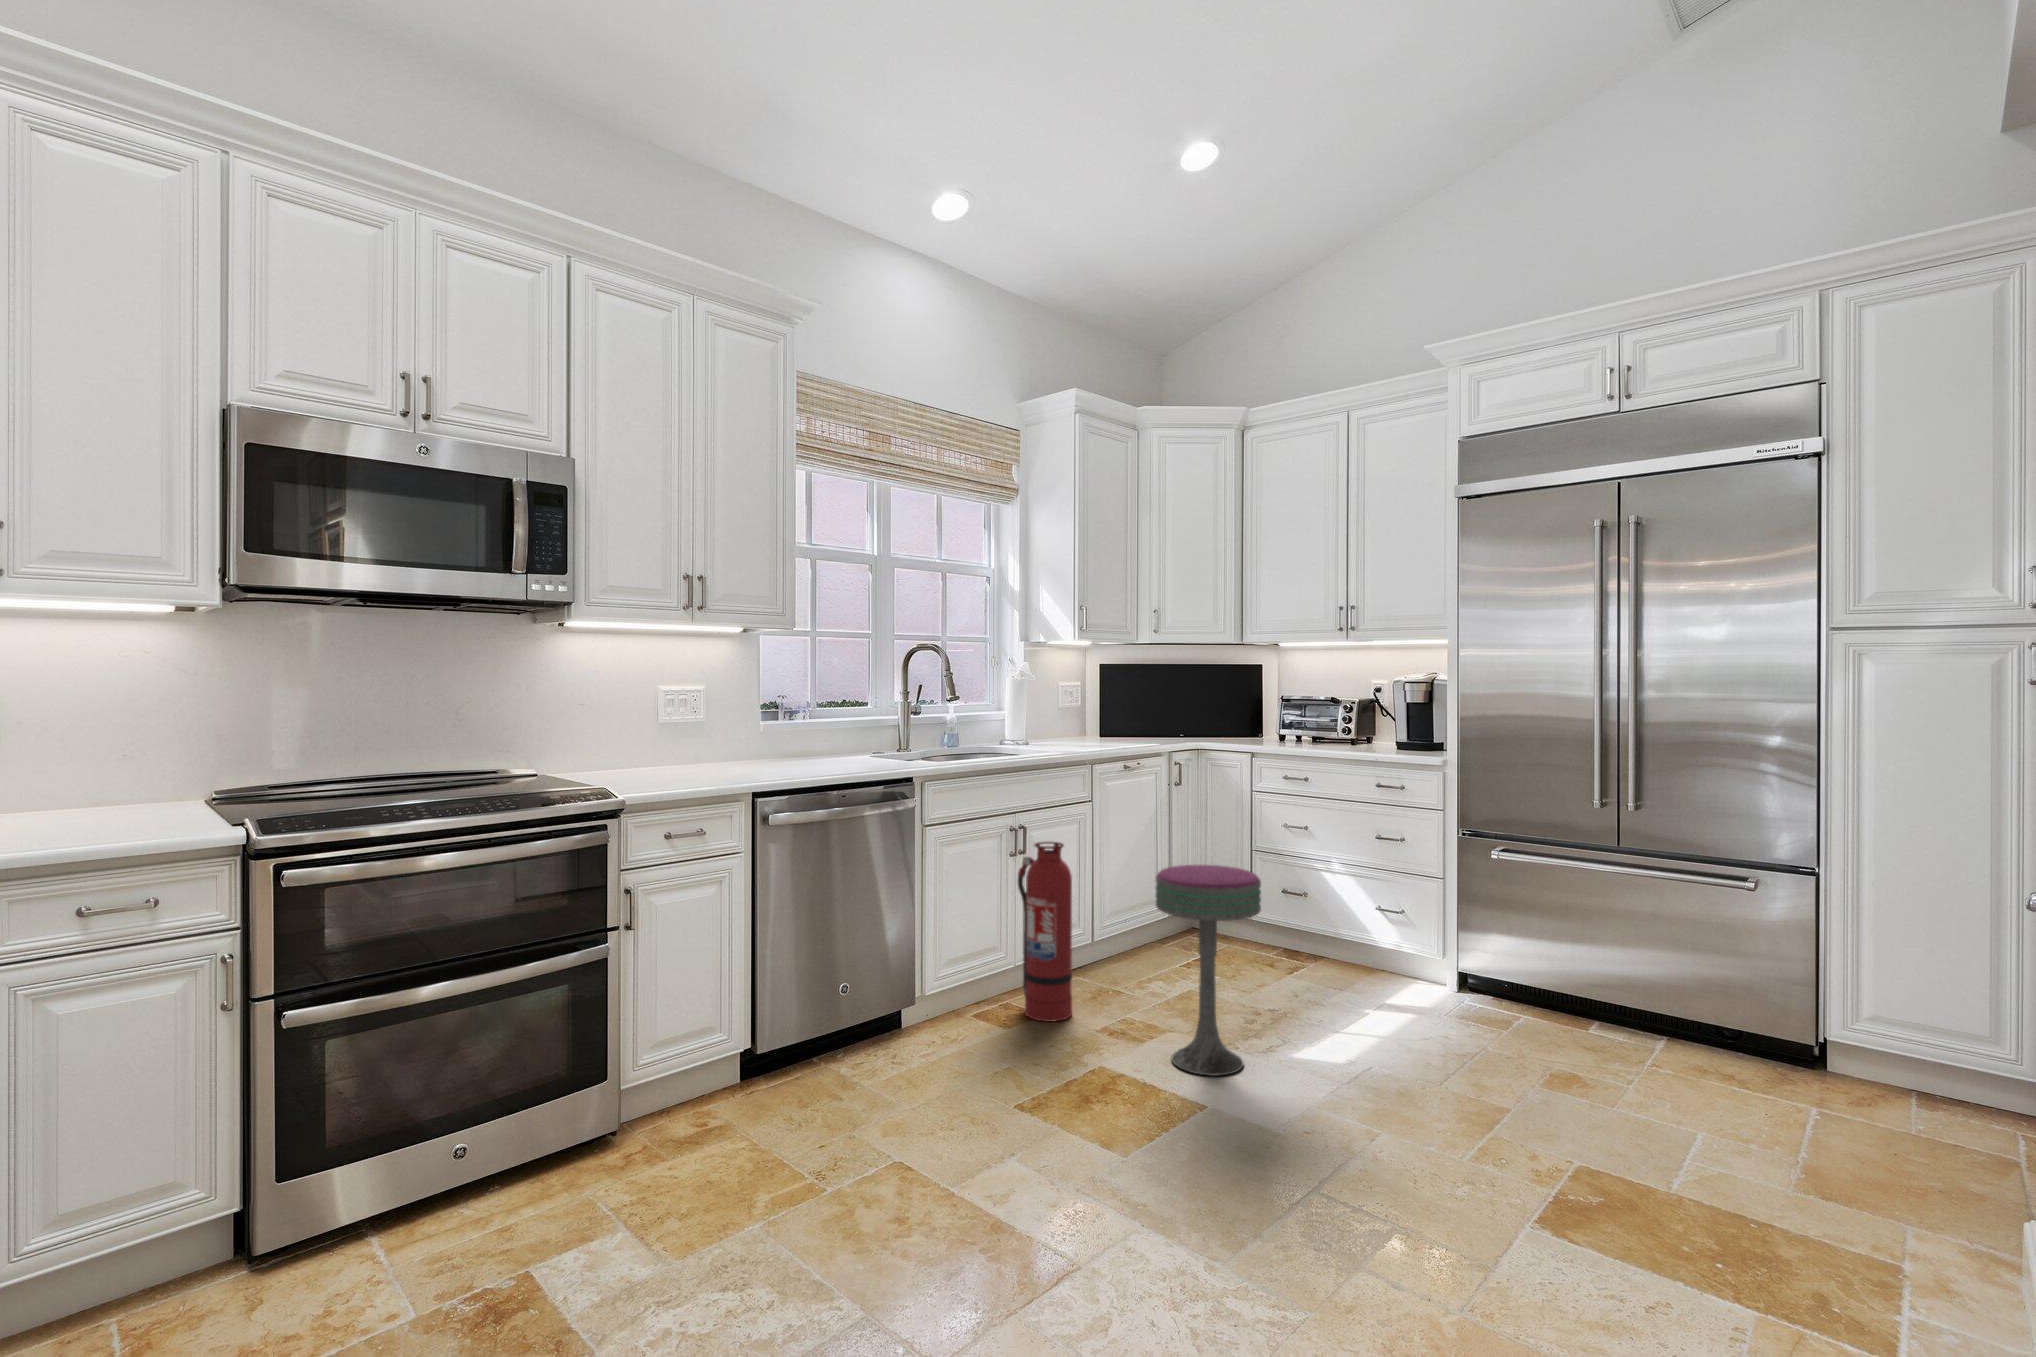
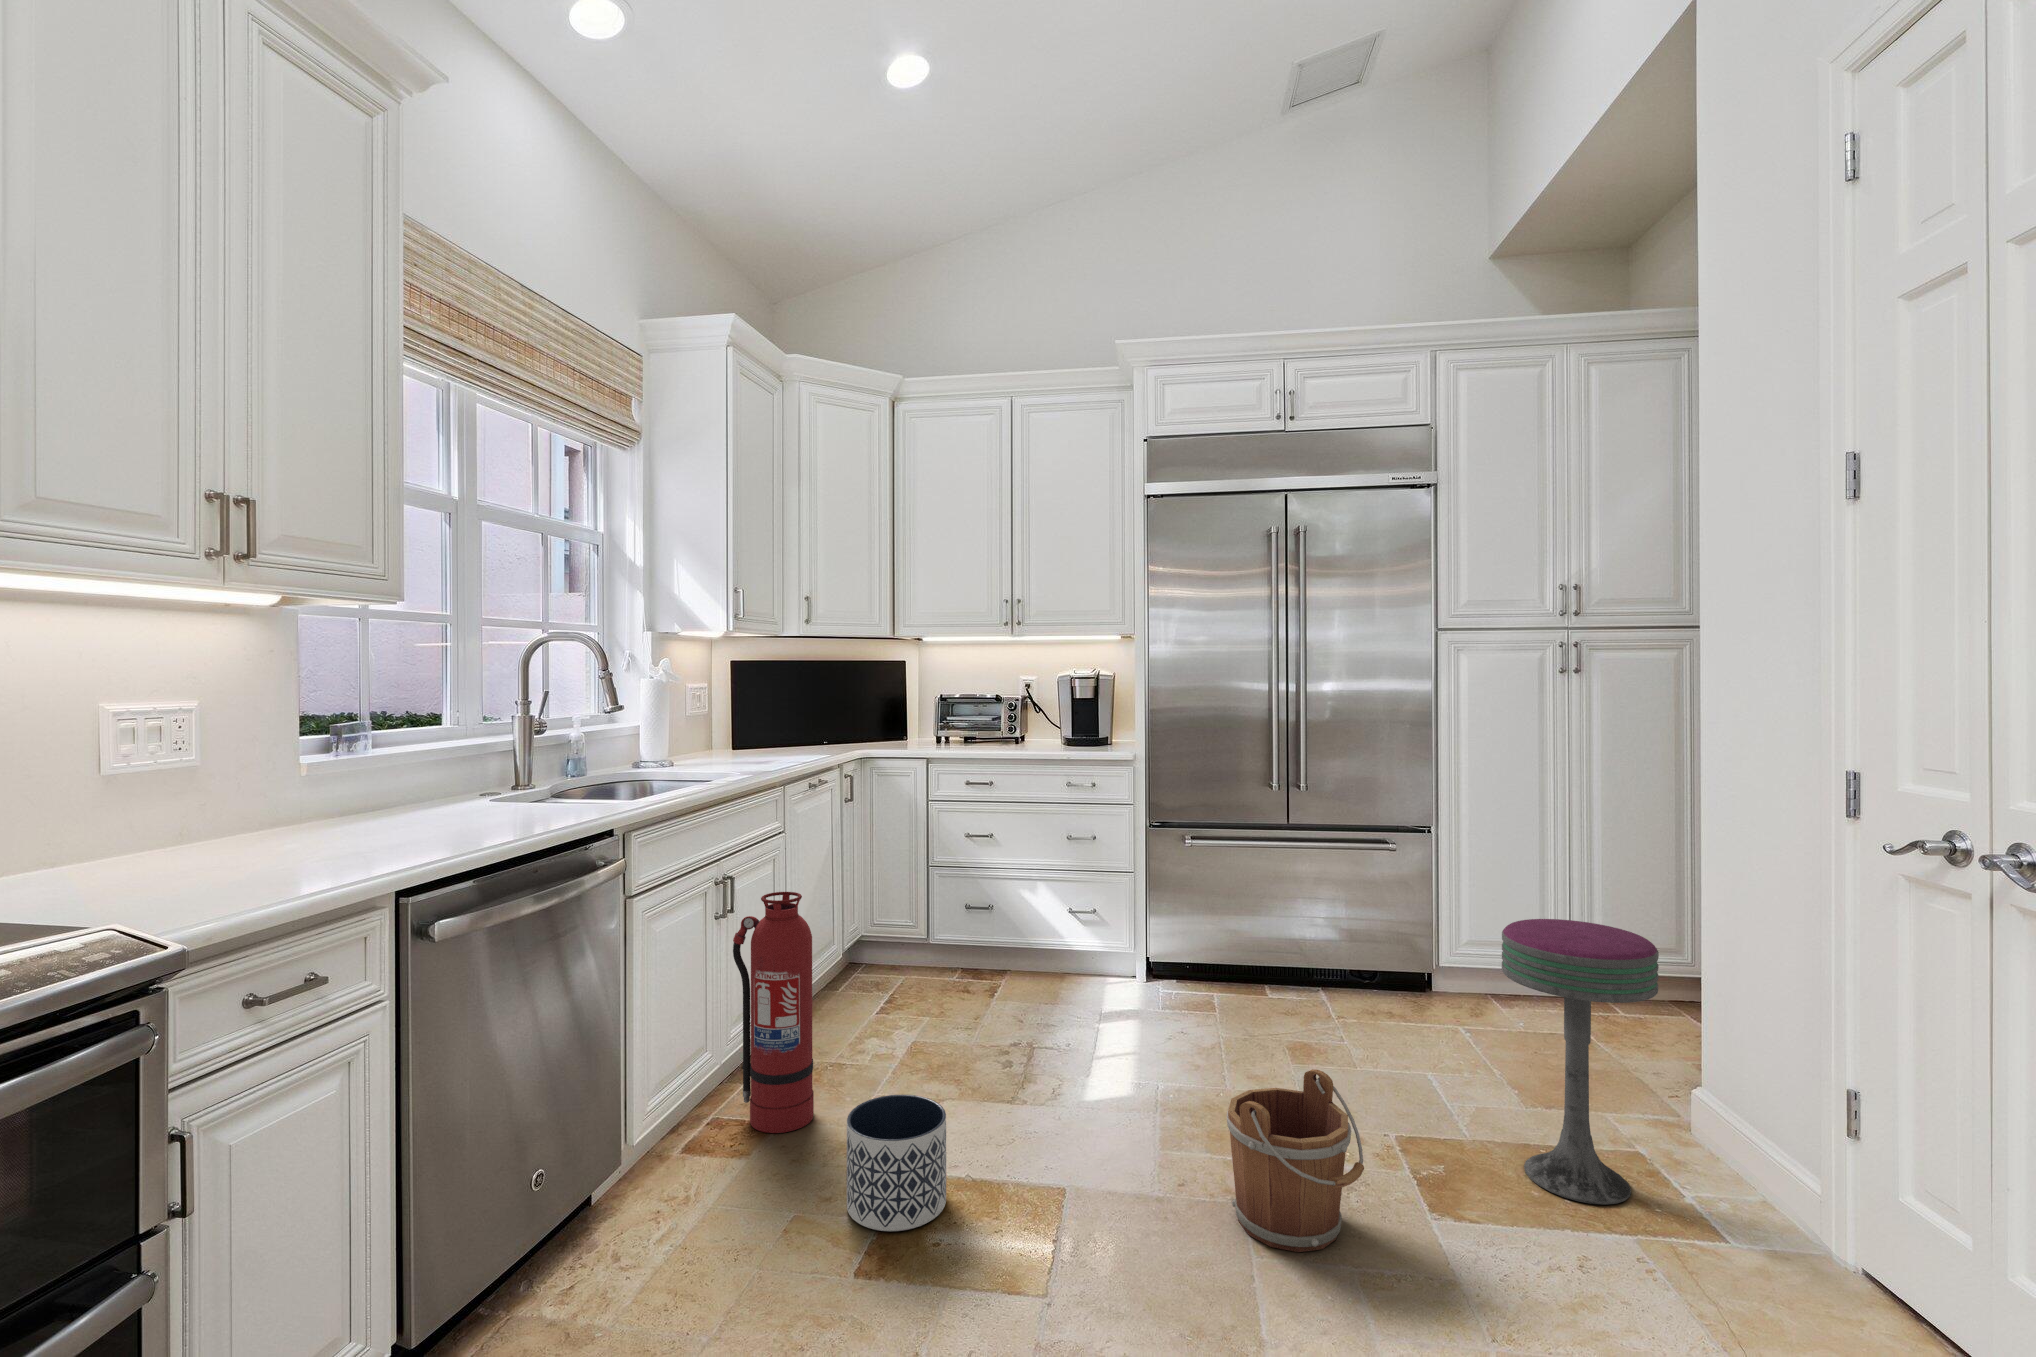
bar stool: present [1155,865,1261,1076] -> present [1502,919,1659,1205]
planter: none [1040,997,1115,1090] -> present [847,1095,946,1231]
bucket: none [1314,1042,1436,1189] -> present [1227,1069,1364,1252]

